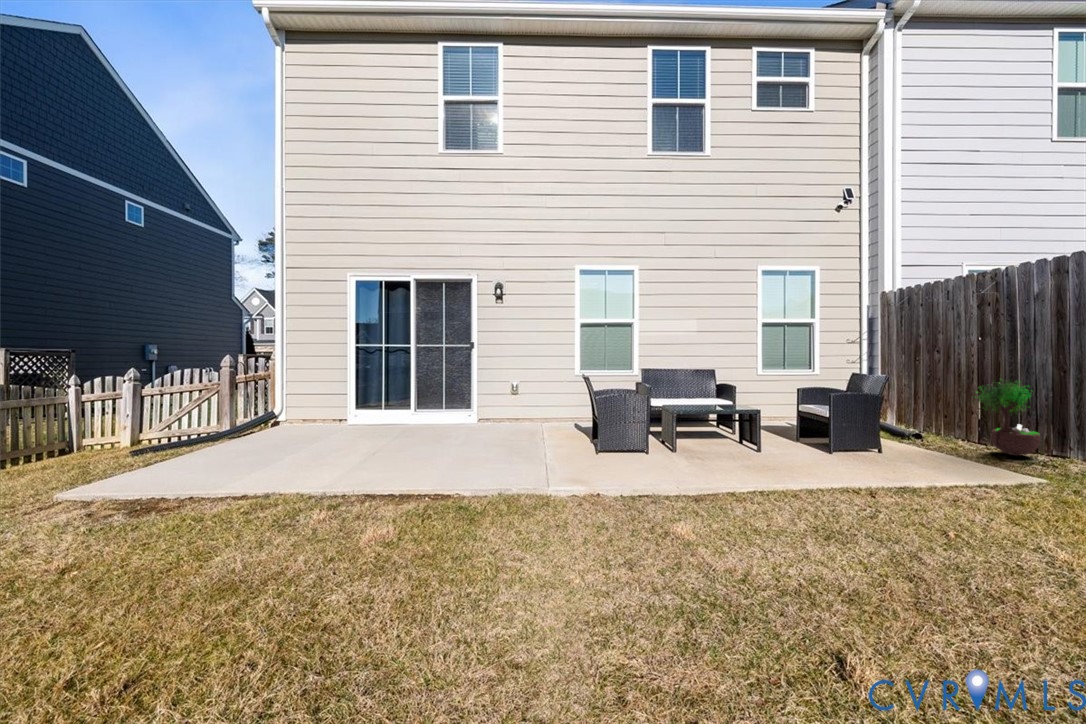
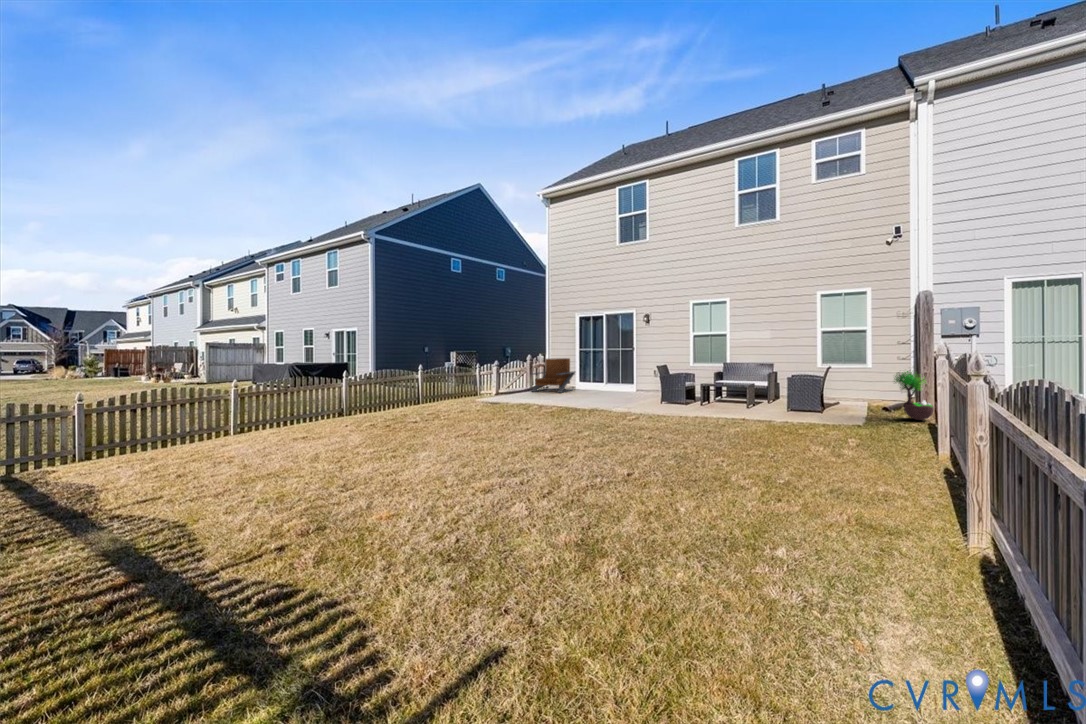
lounge chair: none [241,362,347,438] -> present [532,358,575,393]

